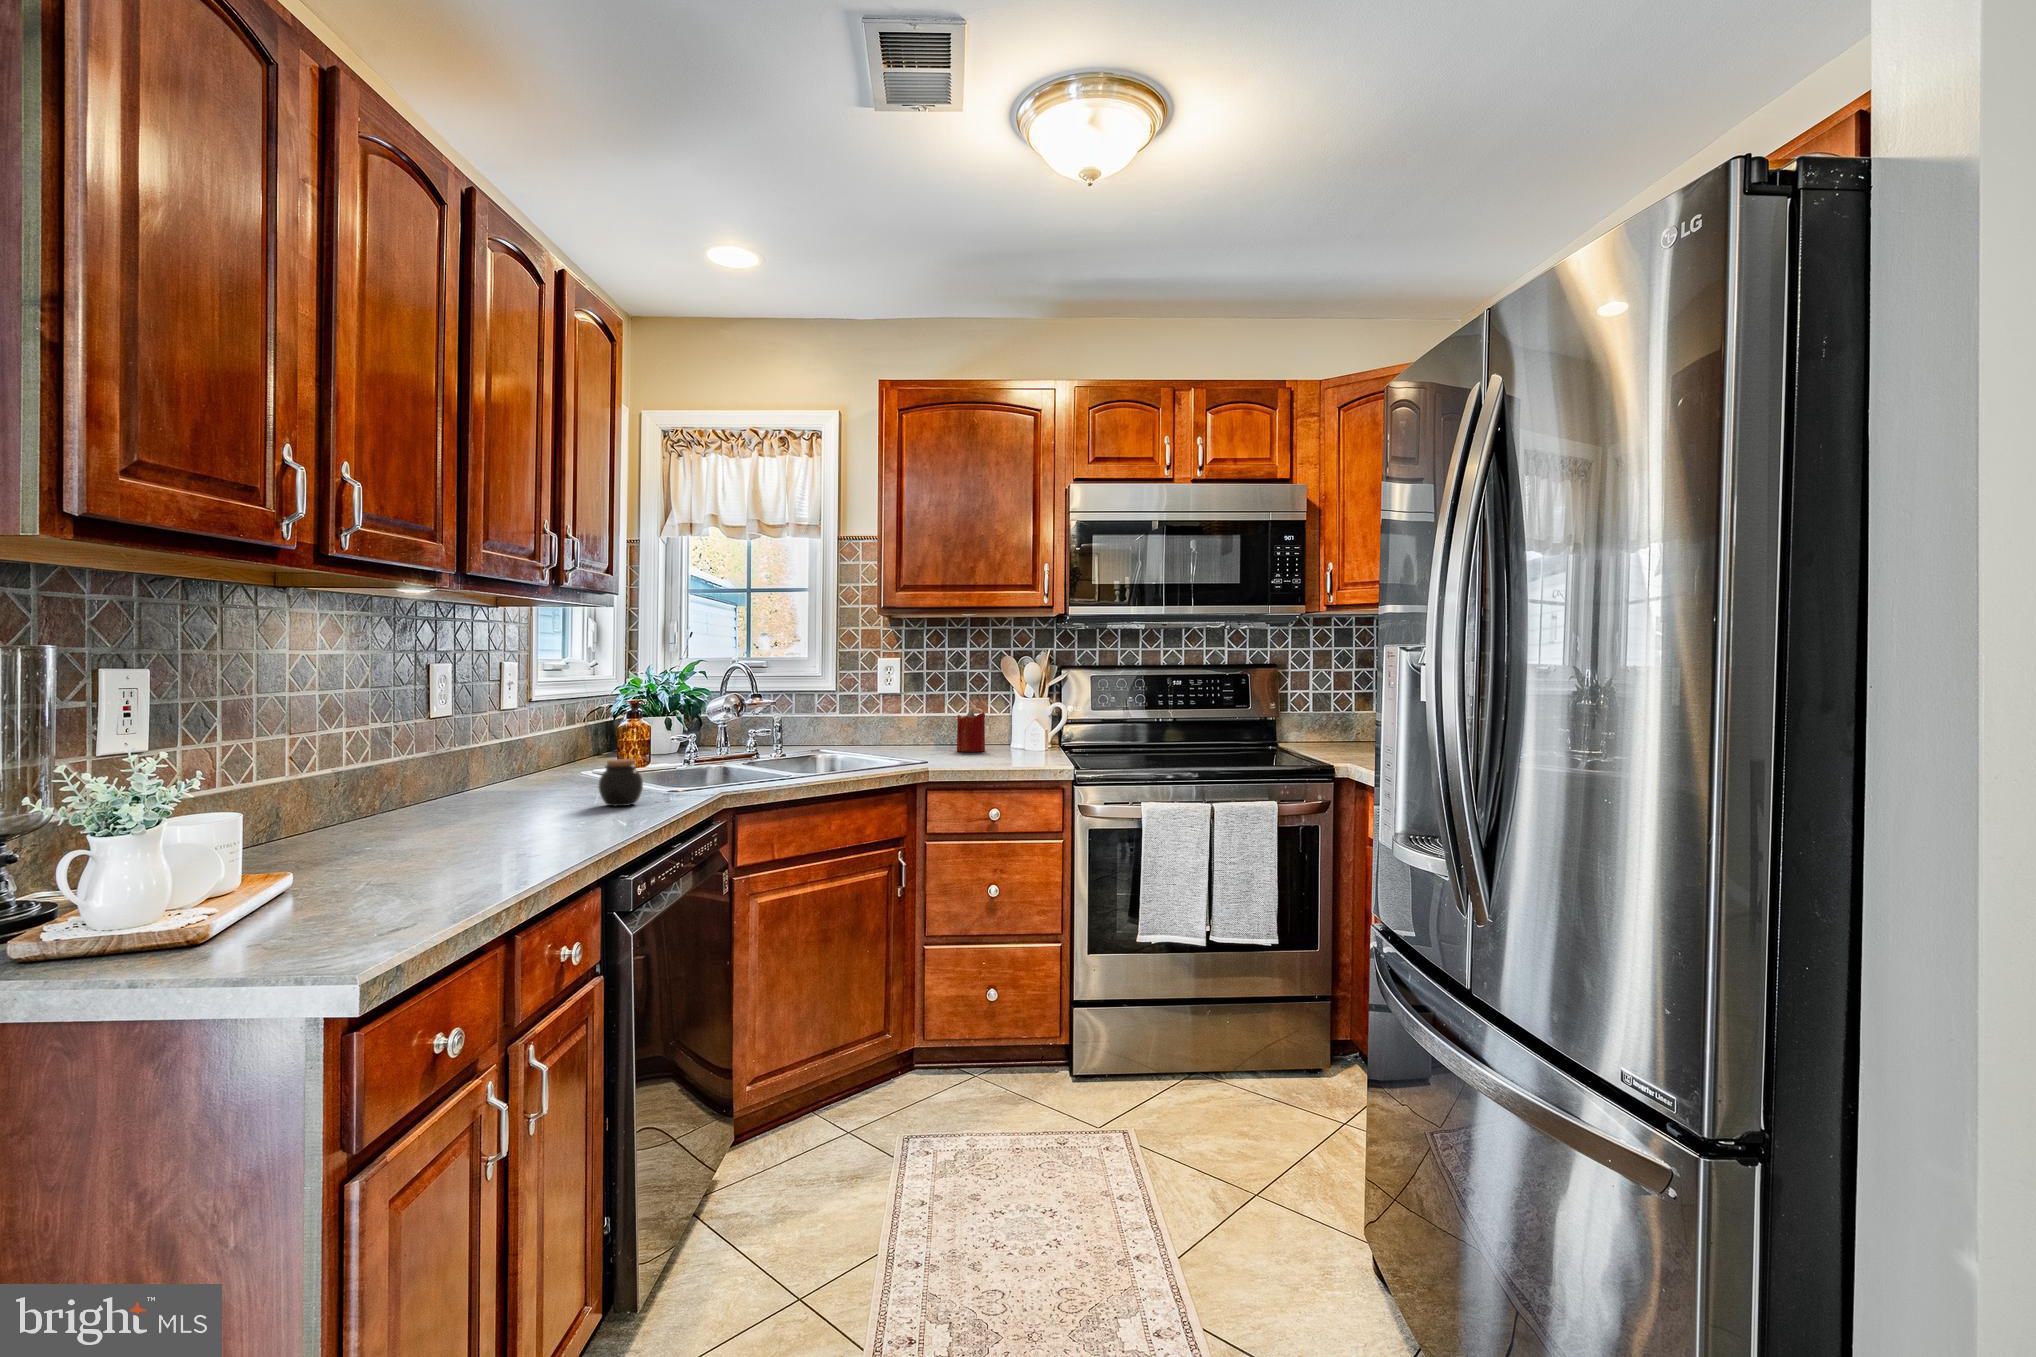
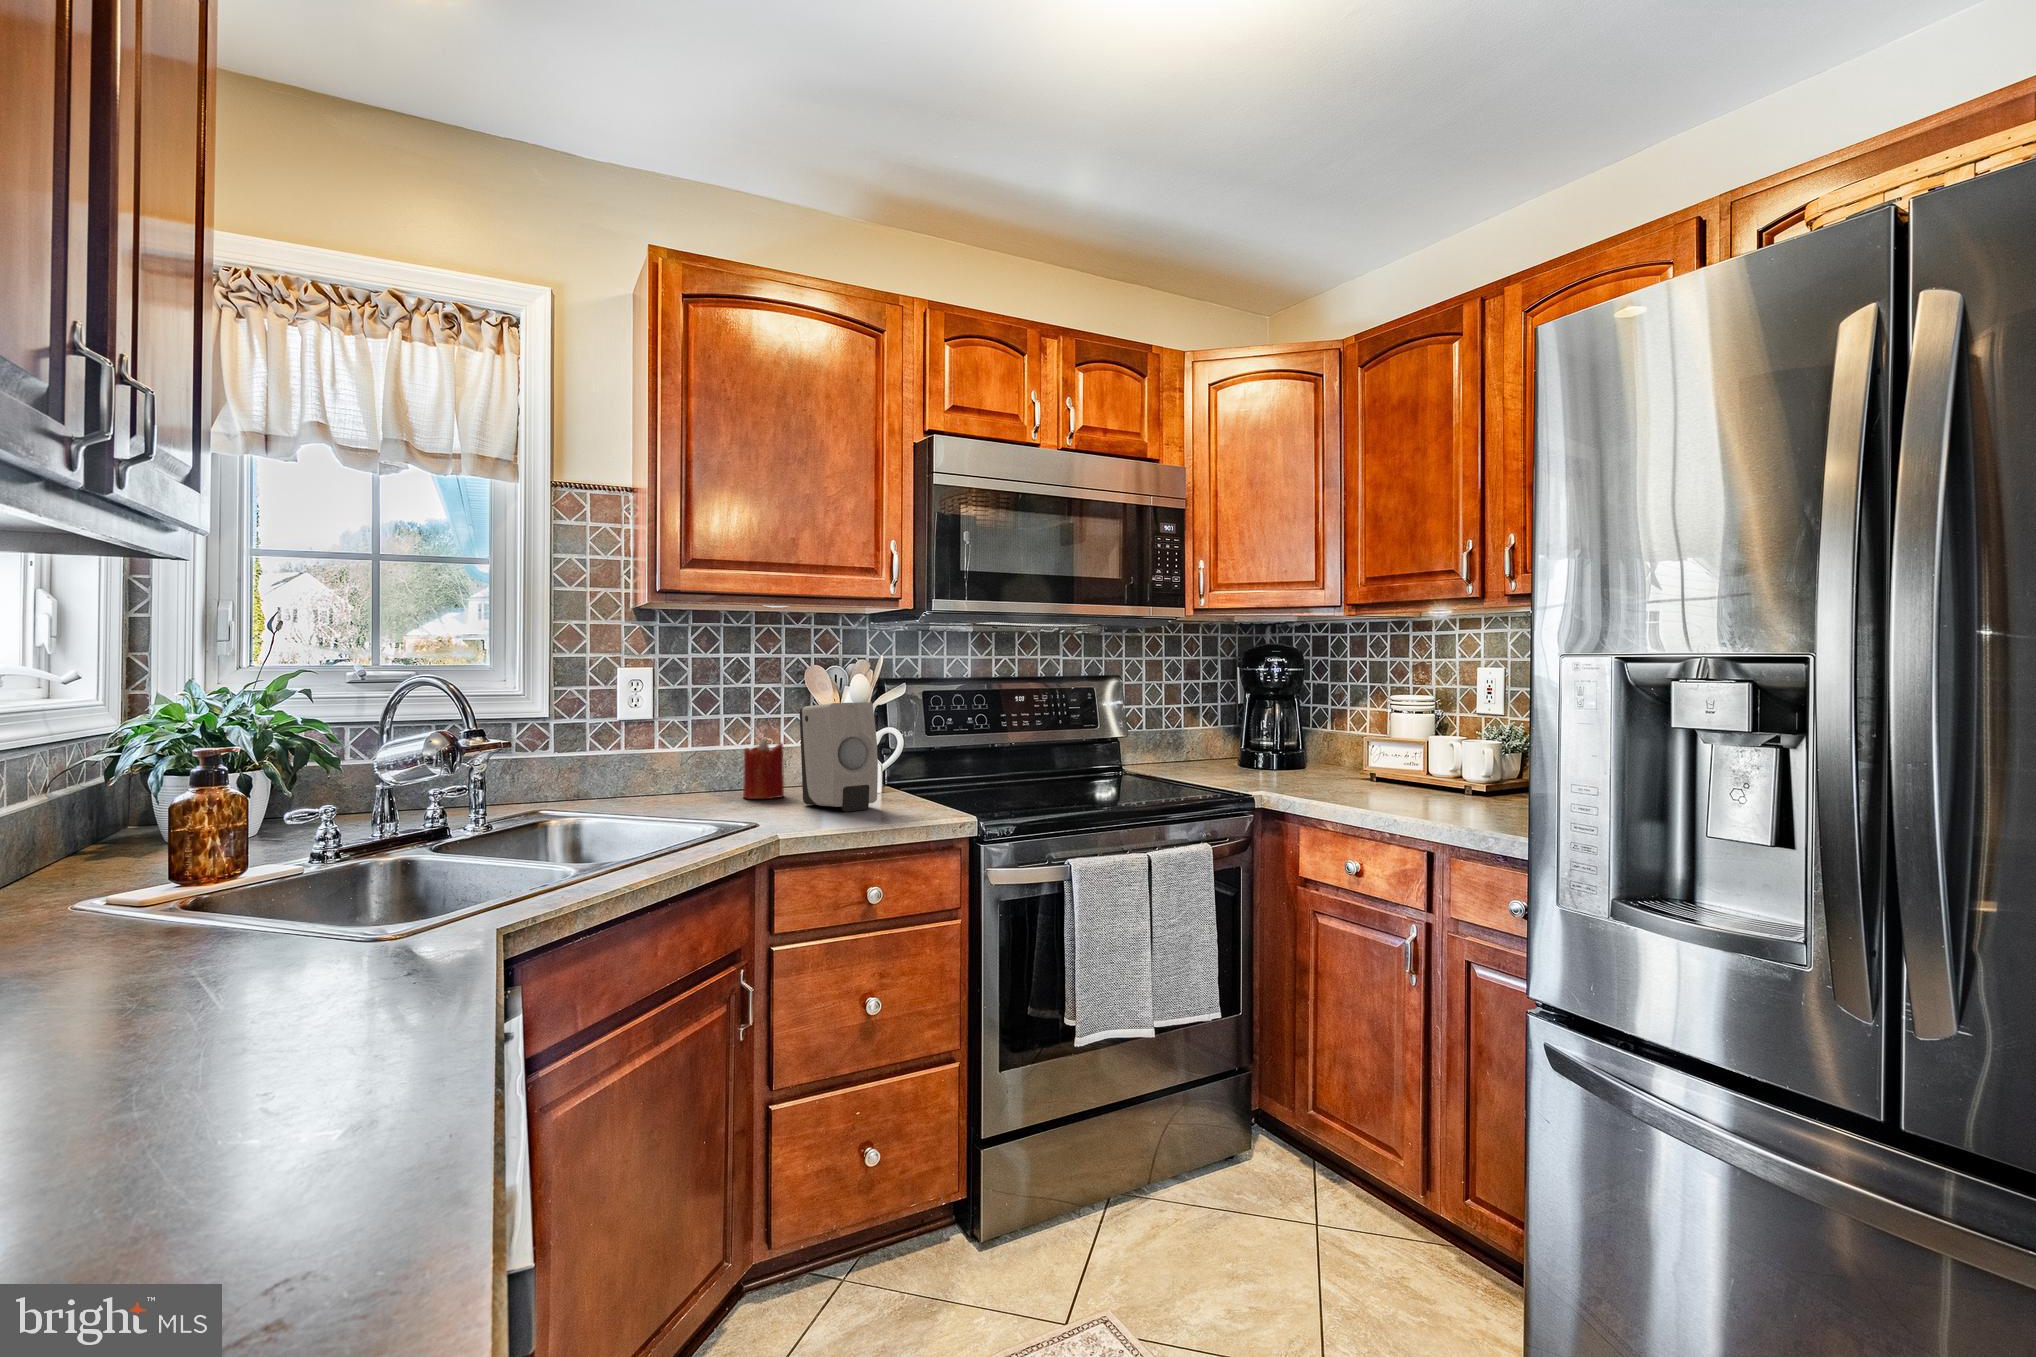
soap dispenser: none [984,683,1028,760] -> present [800,702,878,811]
jar: present [598,759,643,806] -> none [204,904,330,1028]

